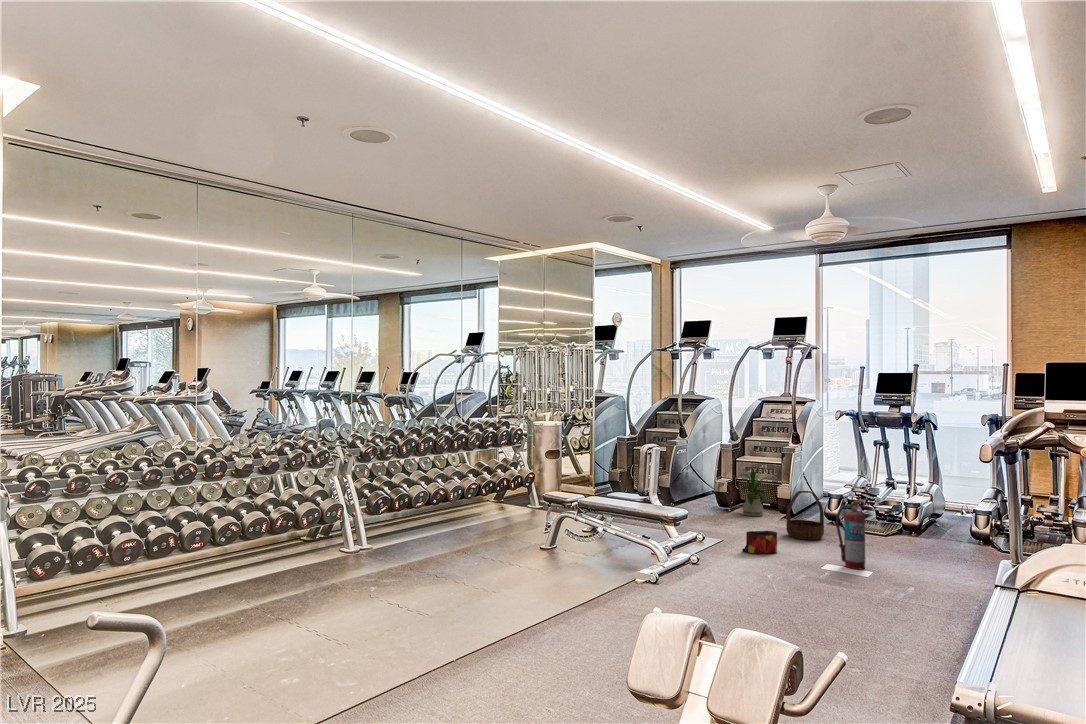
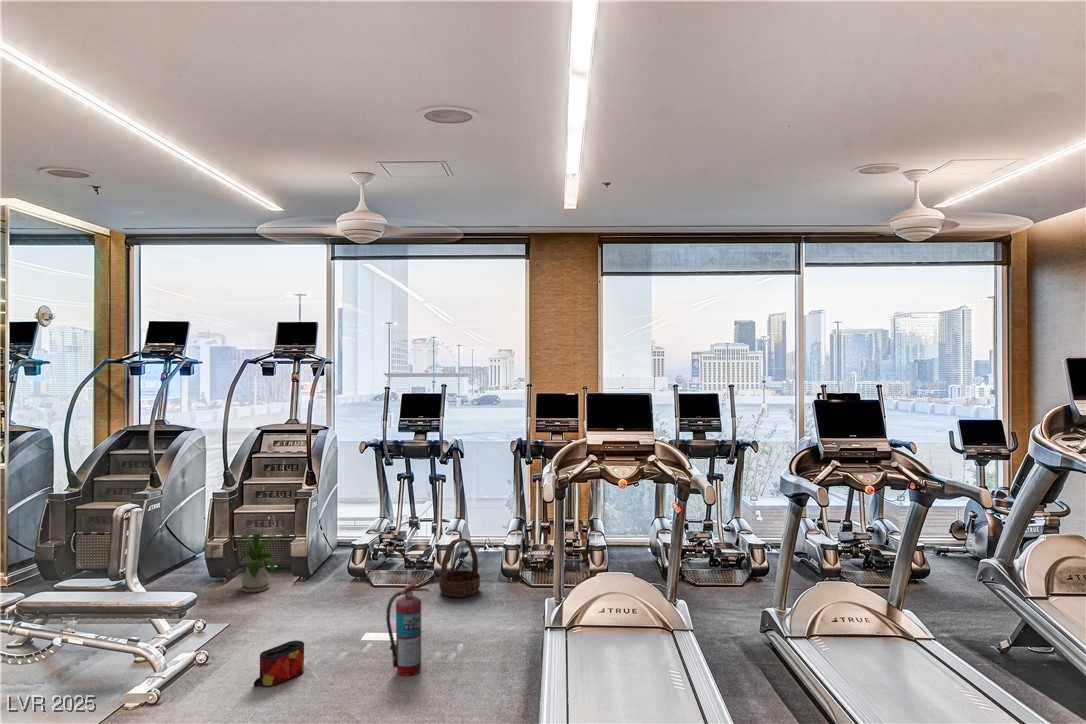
basket: present [786,491,824,540] -> present [439,538,480,598]

